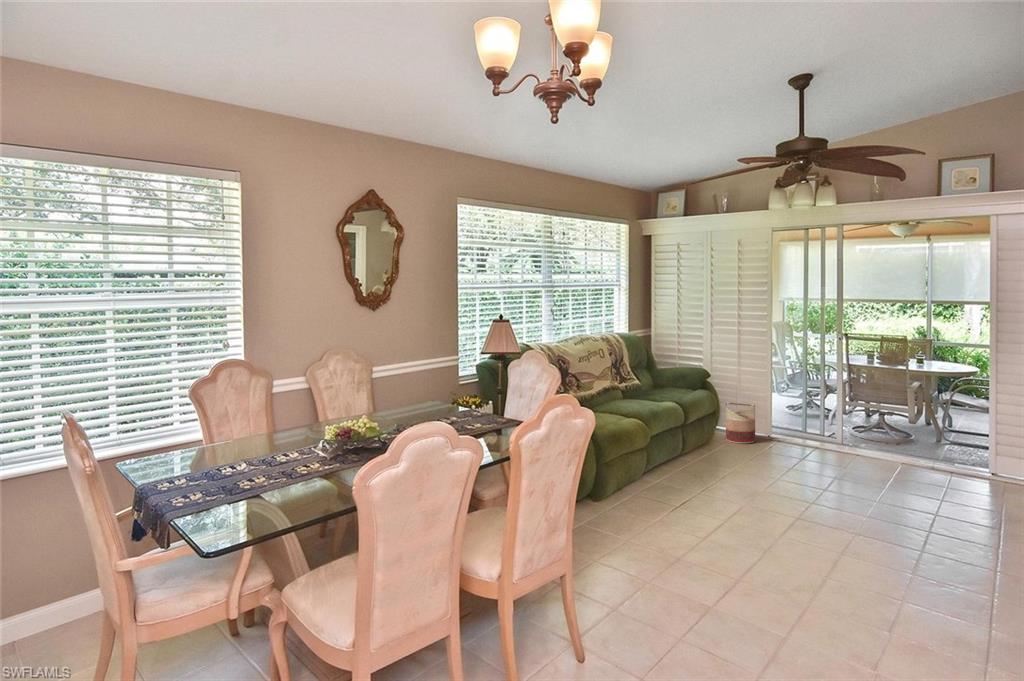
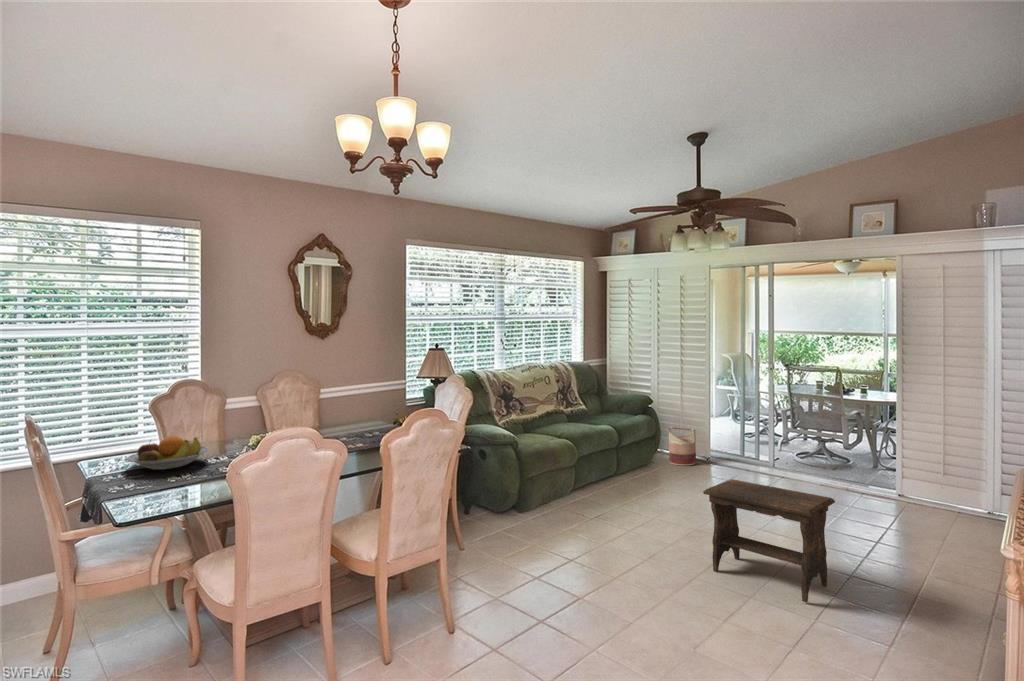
fruit bowl: none [181,430,275,471] -> present [126,436,209,470]
footstool: none [827,464,985,604] -> present [703,479,835,602]

